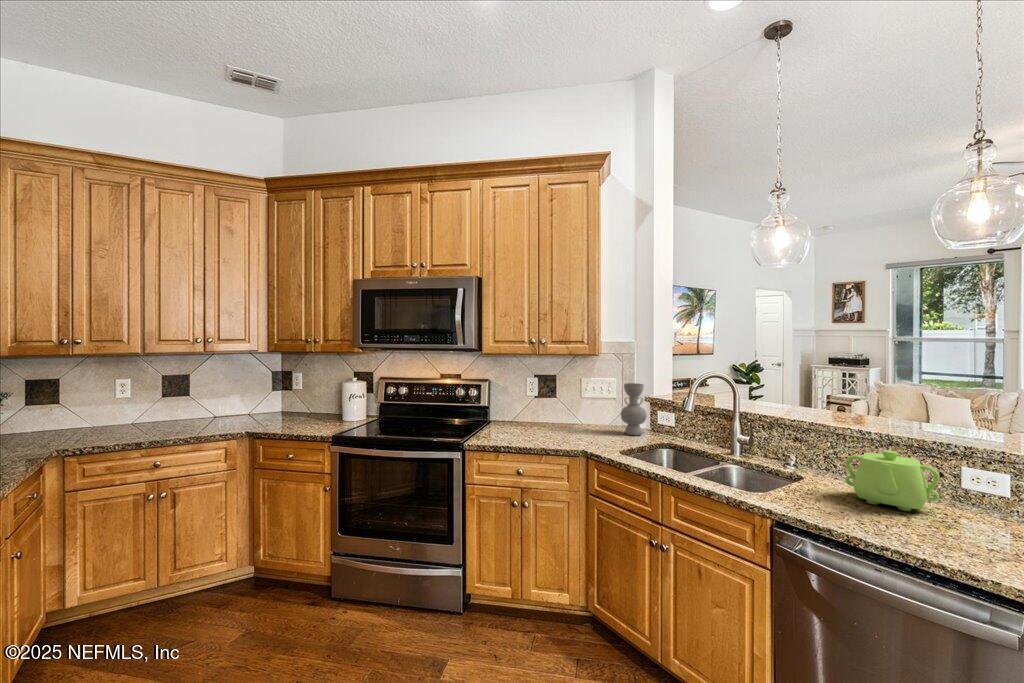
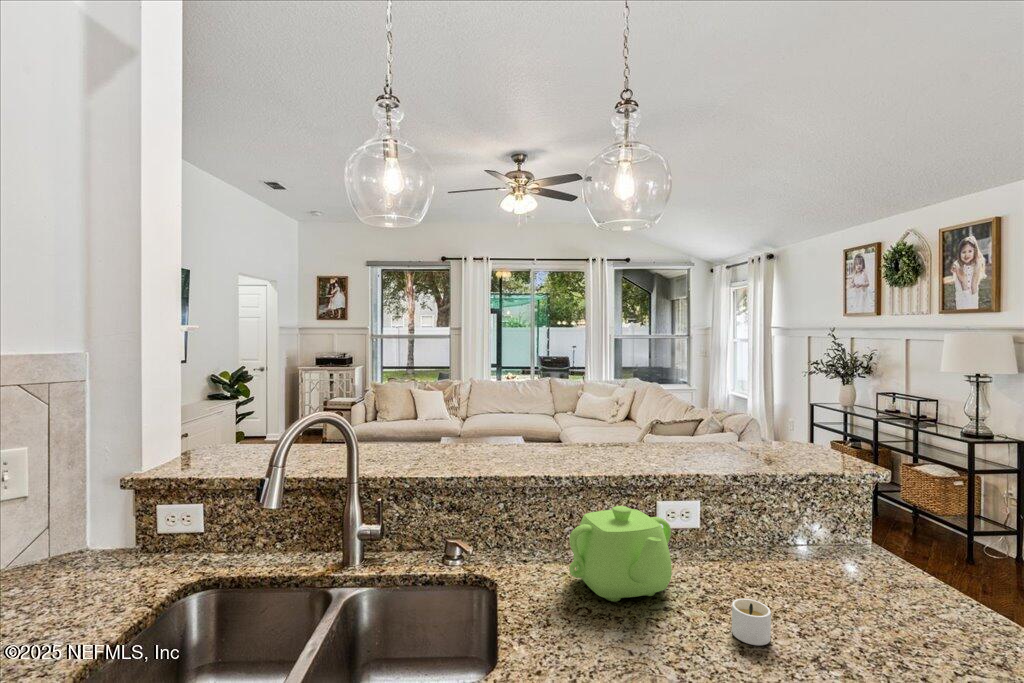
decorative vase: present [621,383,647,435] -> none [48,450,130,590]
candle: none [930,514,977,548] -> present [732,599,771,645]

